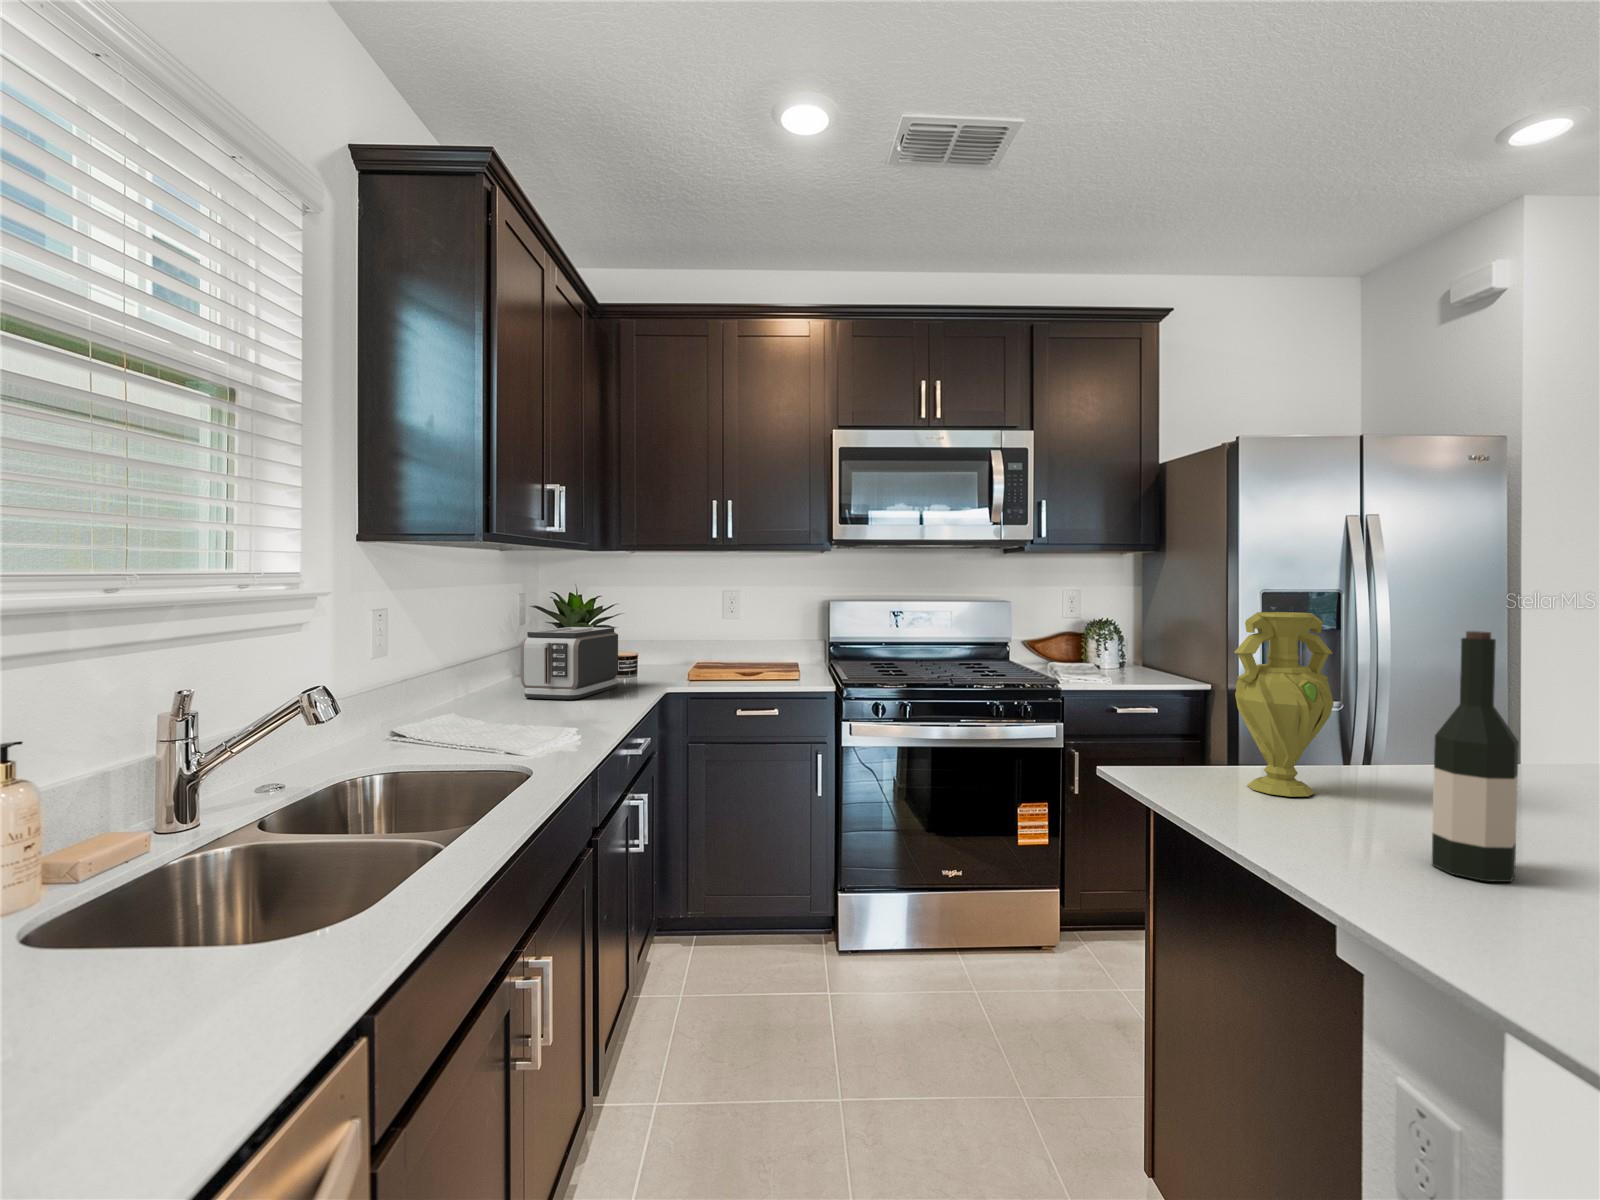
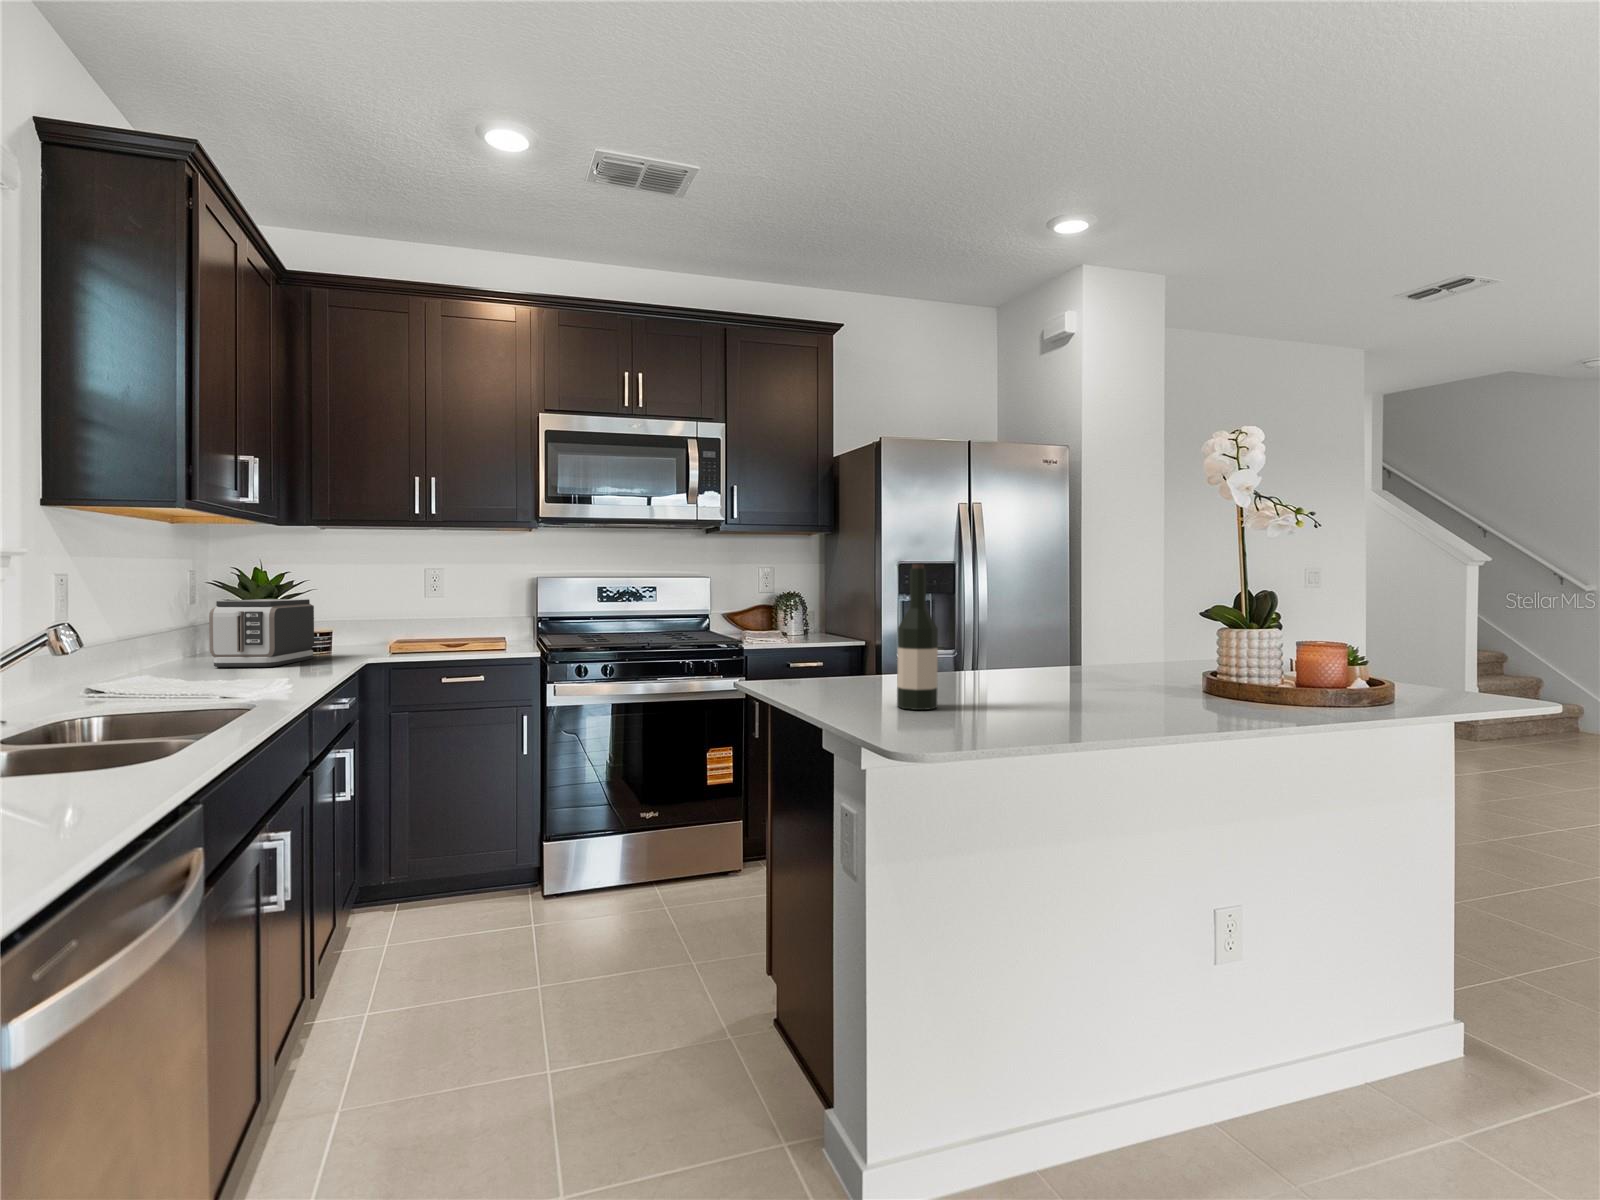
vase: present [1234,612,1334,797] -> none [815,563,879,687]

